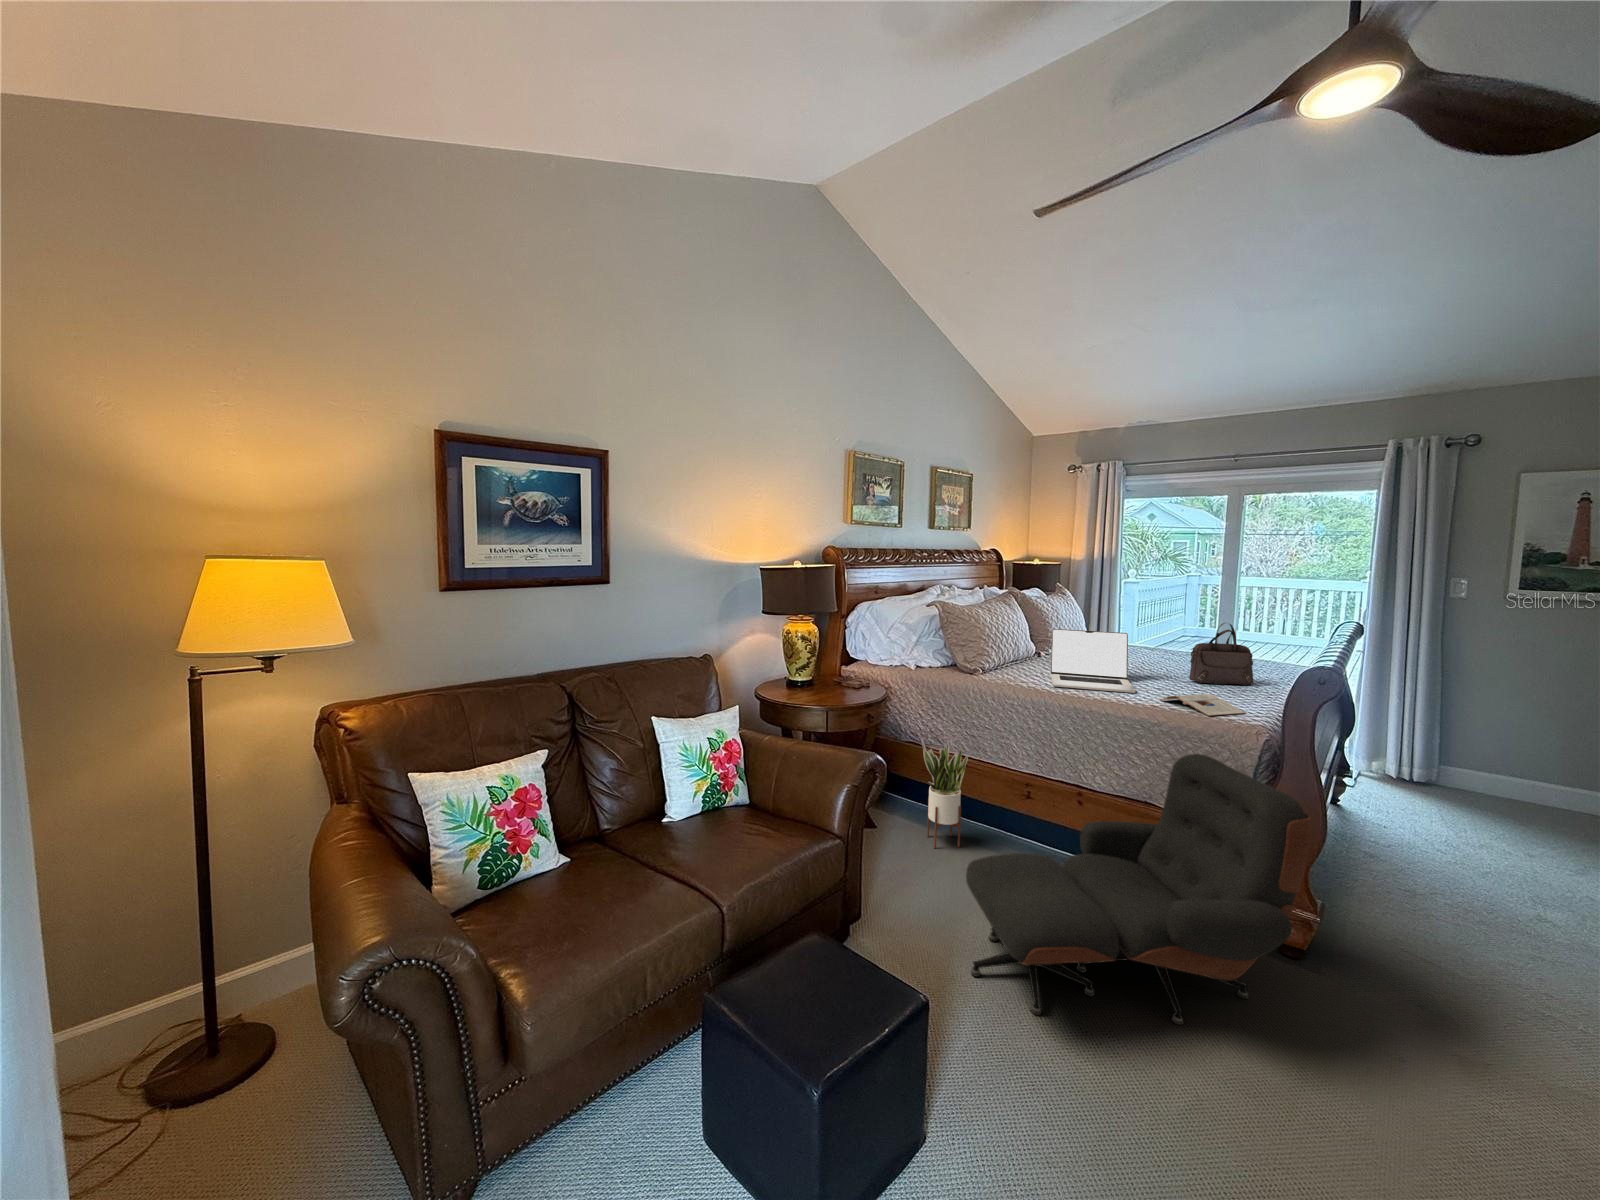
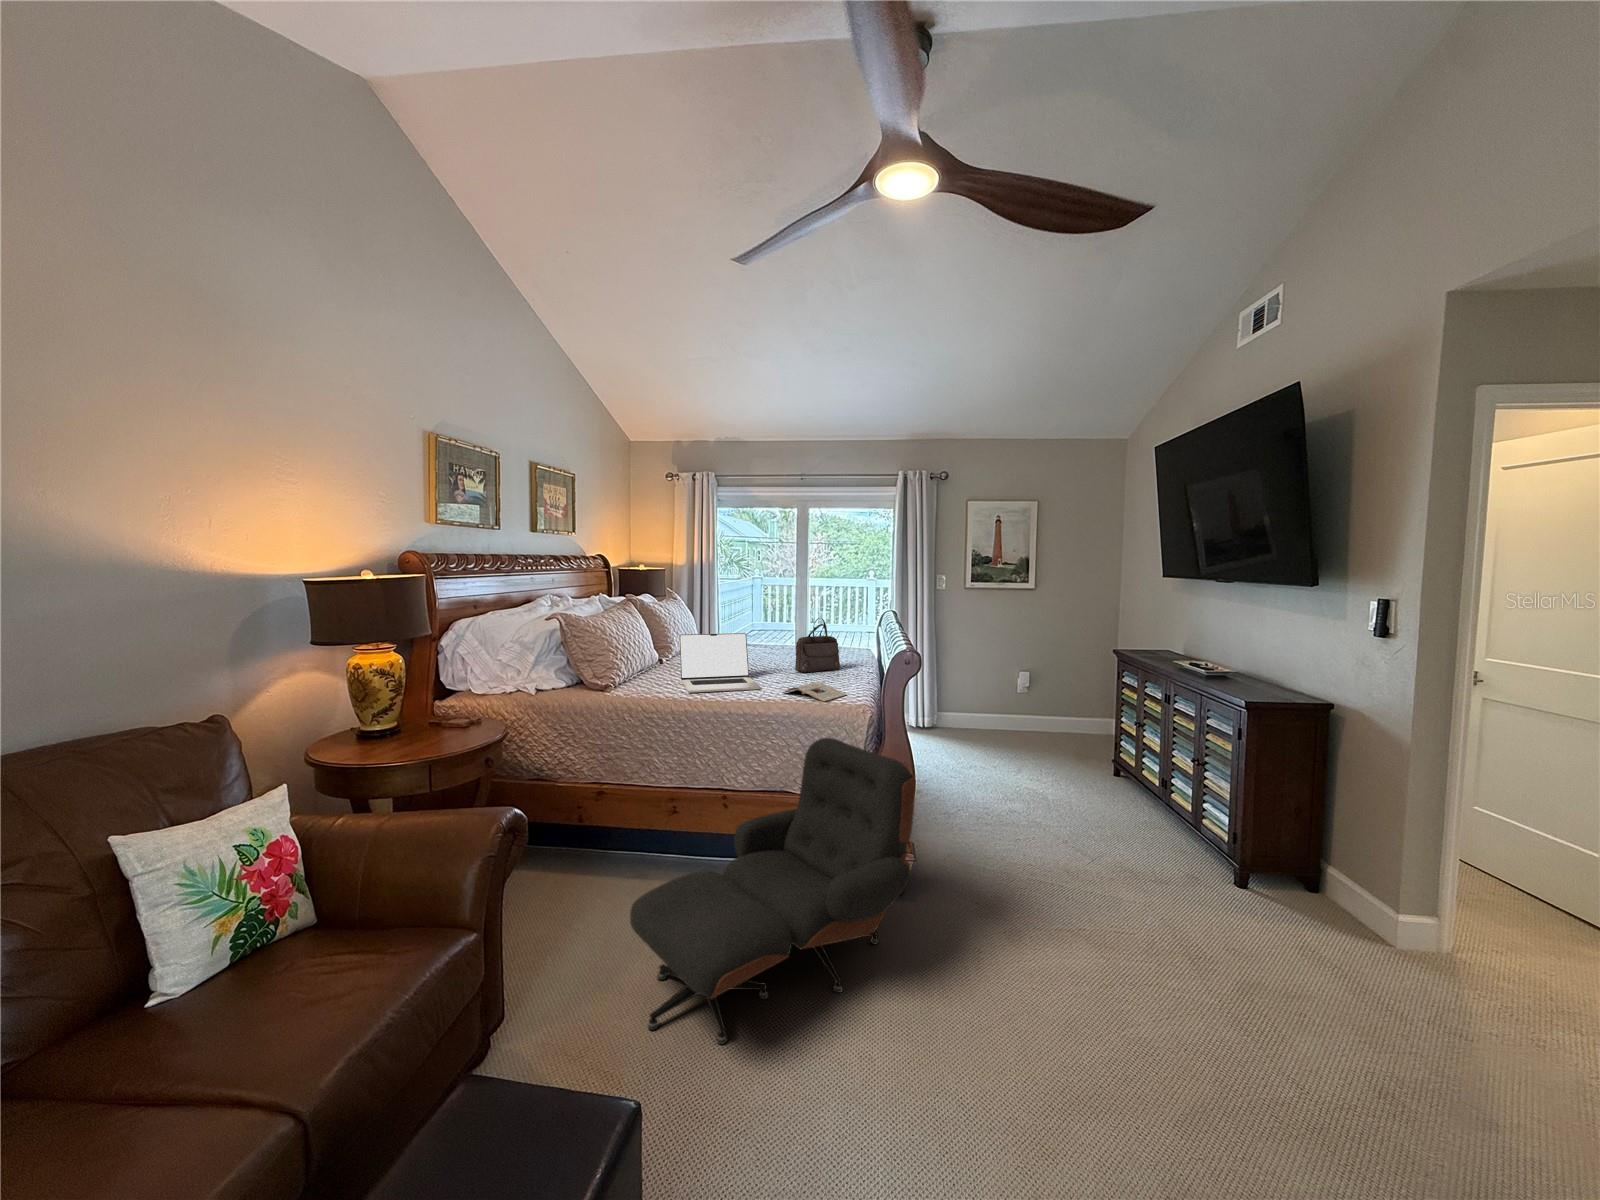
potted plant: present [921,739,968,848] -> none [552,769,608,894]

